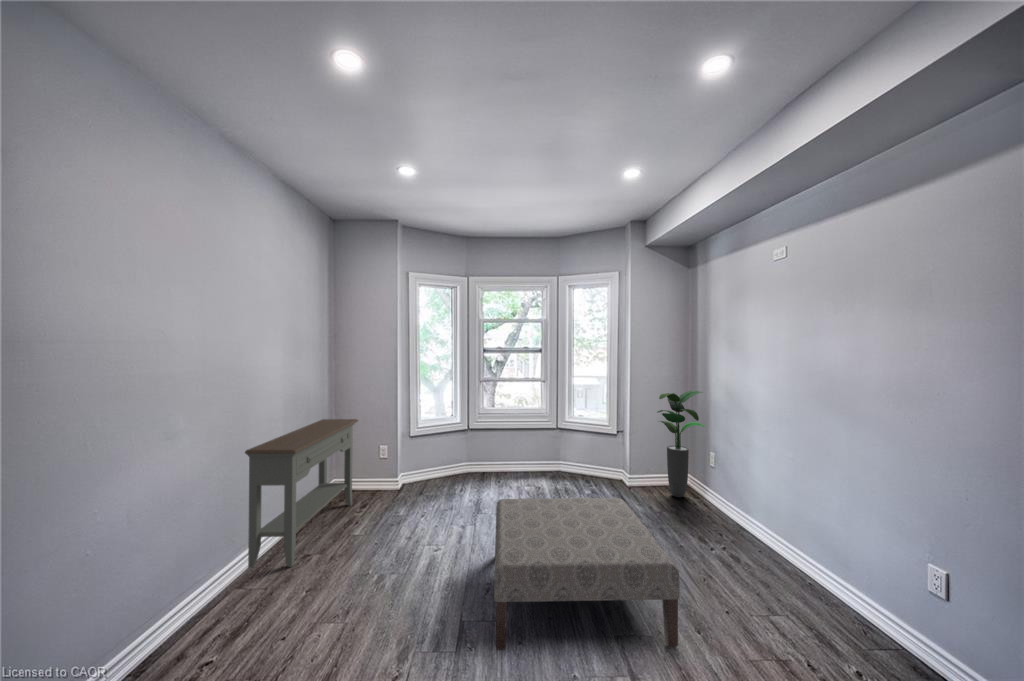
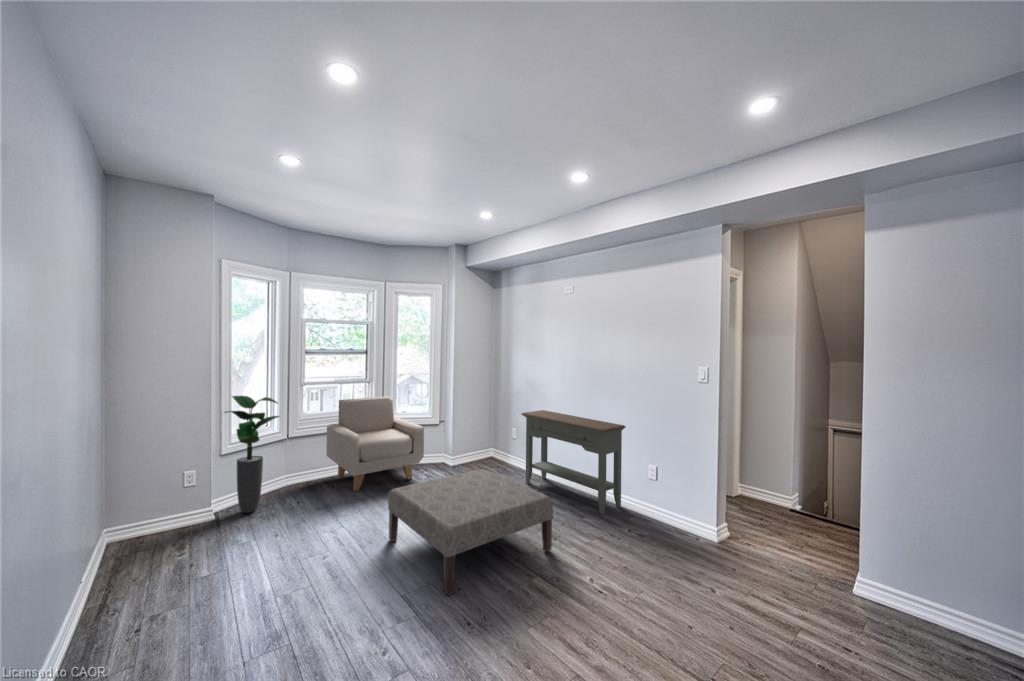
potted plant: present [657,391,706,497] -> present [225,396,279,513]
armchair: none [501,397,587,492] -> present [326,396,424,491]
console table: present [245,419,358,568] -> present [521,410,626,515]

